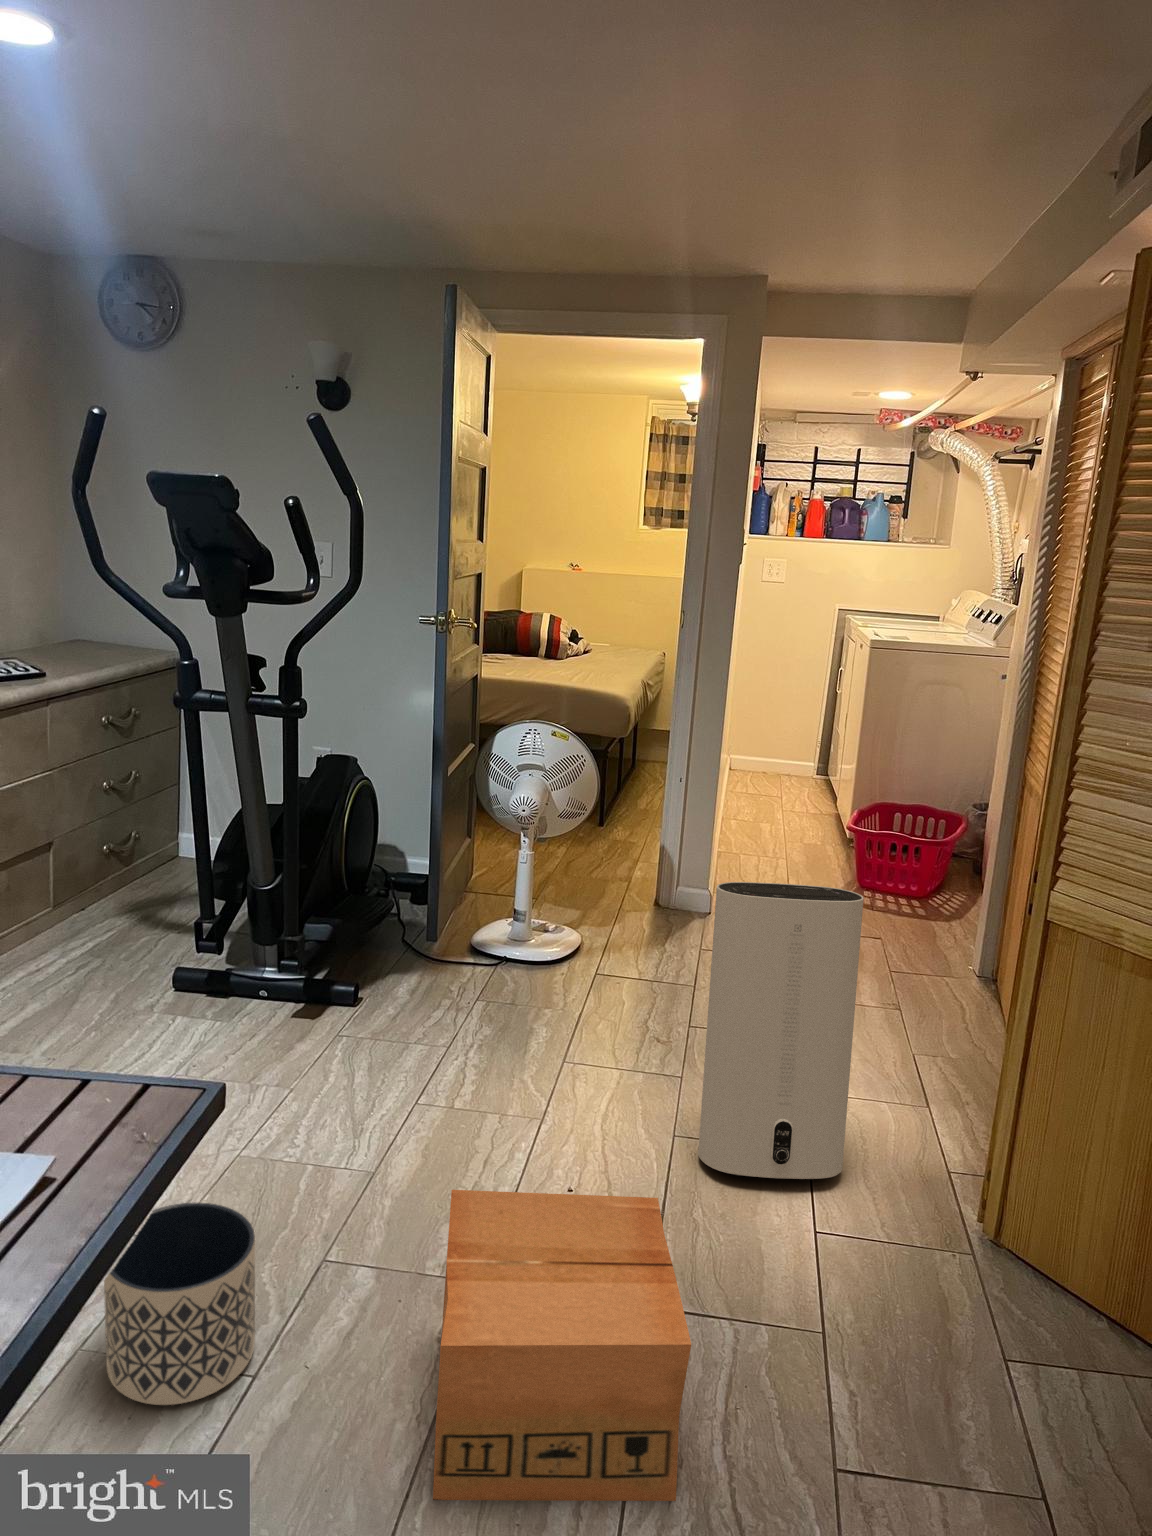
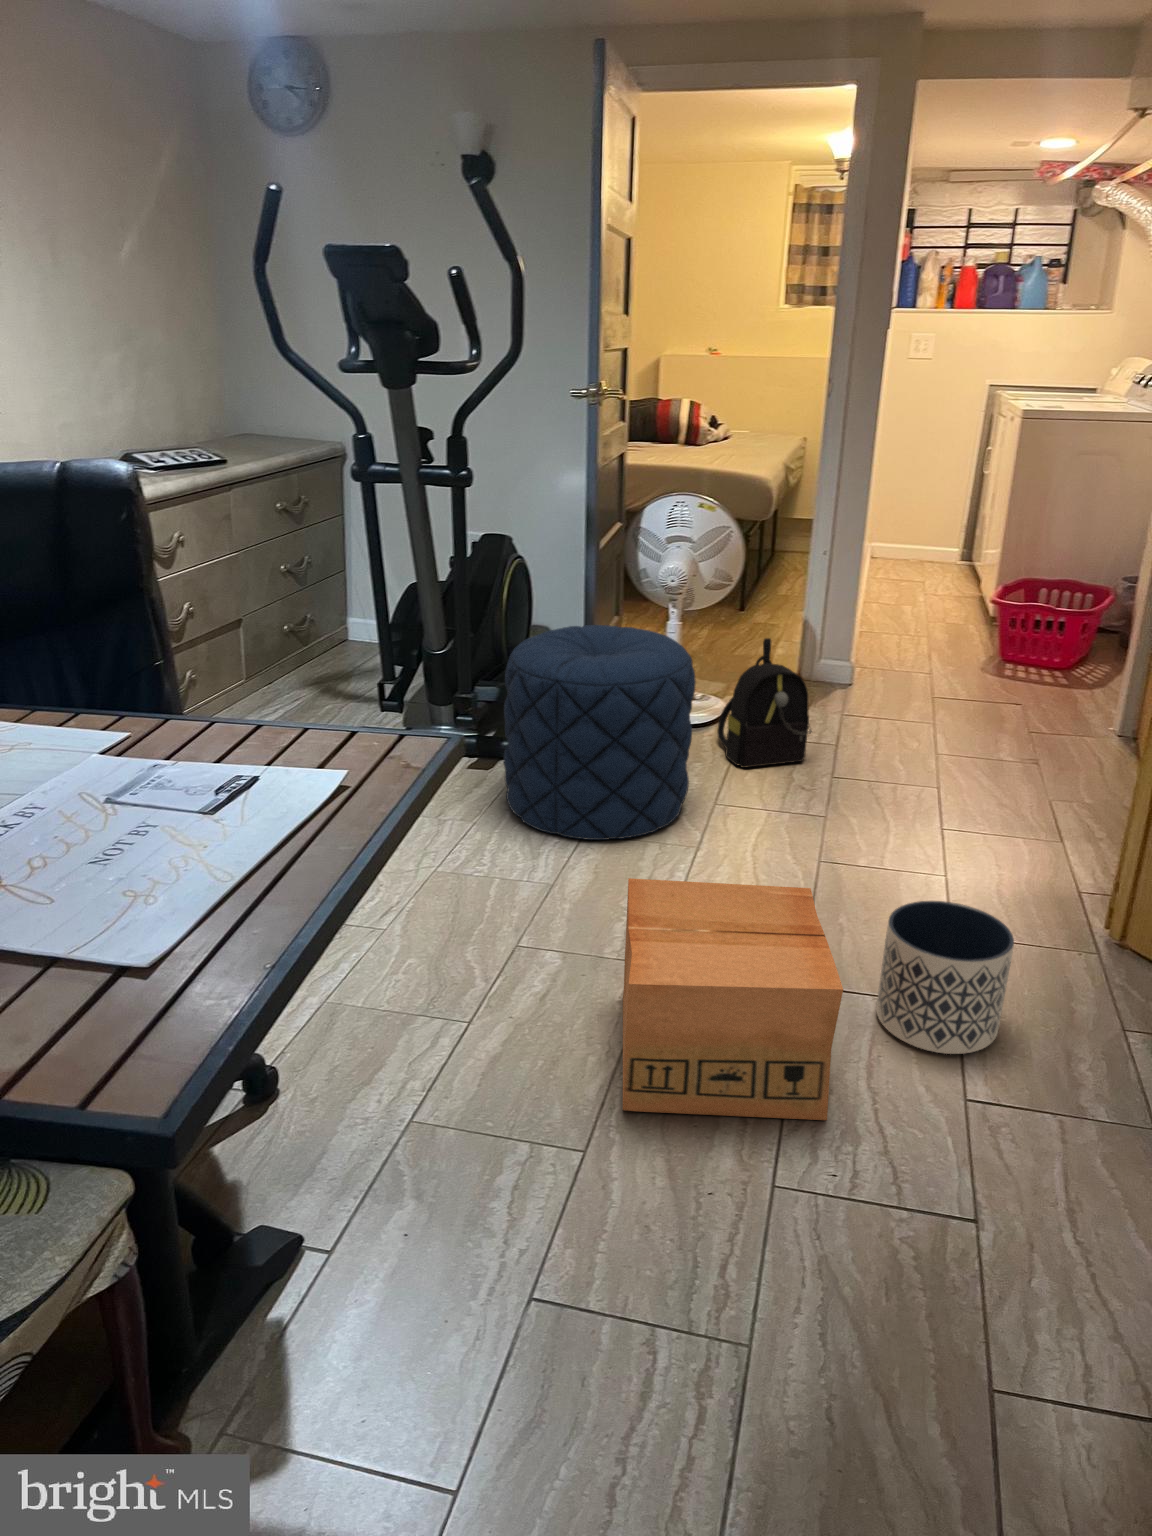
pouf: none [329,866,540,1112] -> present [504,625,696,840]
backpack: none [568,877,668,1017] -> present [717,638,812,768]
air purifier: present [698,882,864,1179] -> none [843,626,1008,895]
planter: present [104,1203,255,1405] -> present [876,901,1014,1054]

